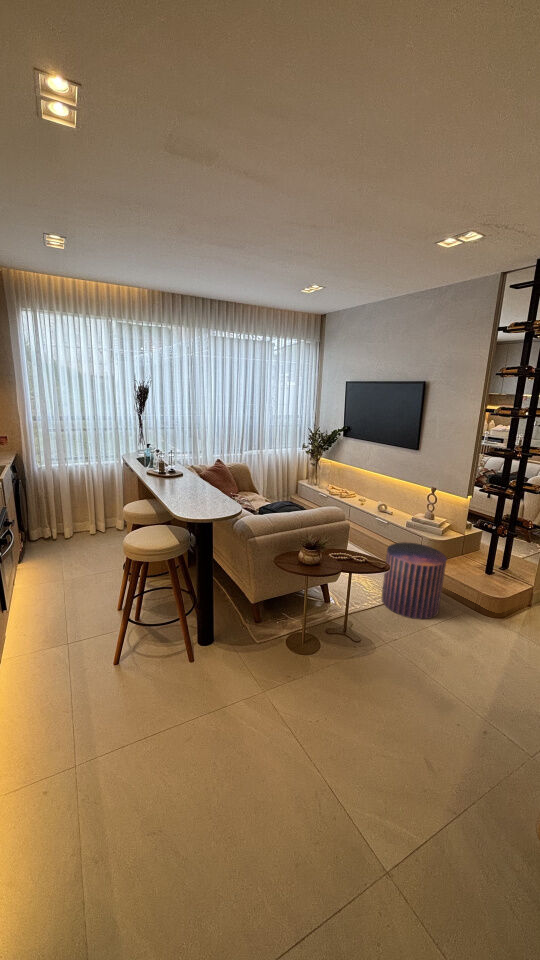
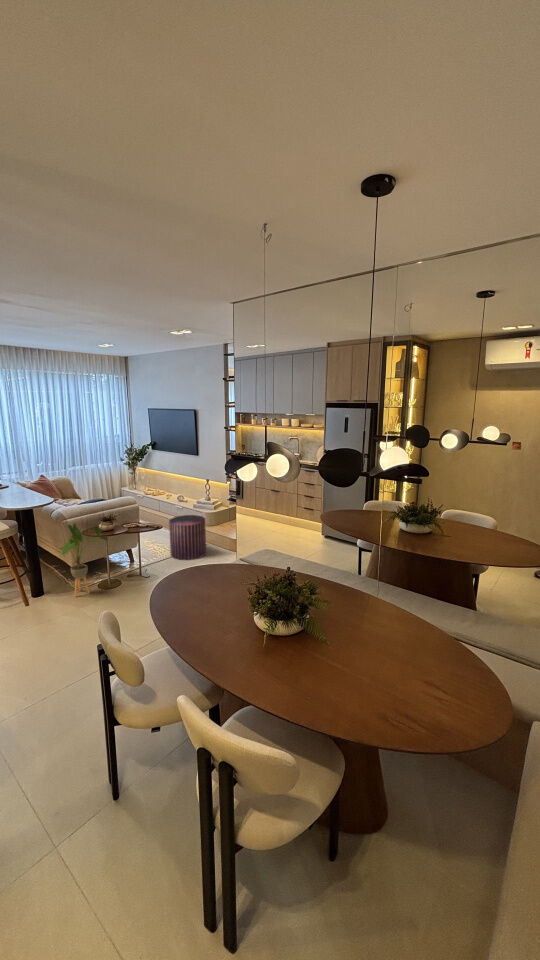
house plant: none [242,544,316,664] -> present [60,524,108,597]

